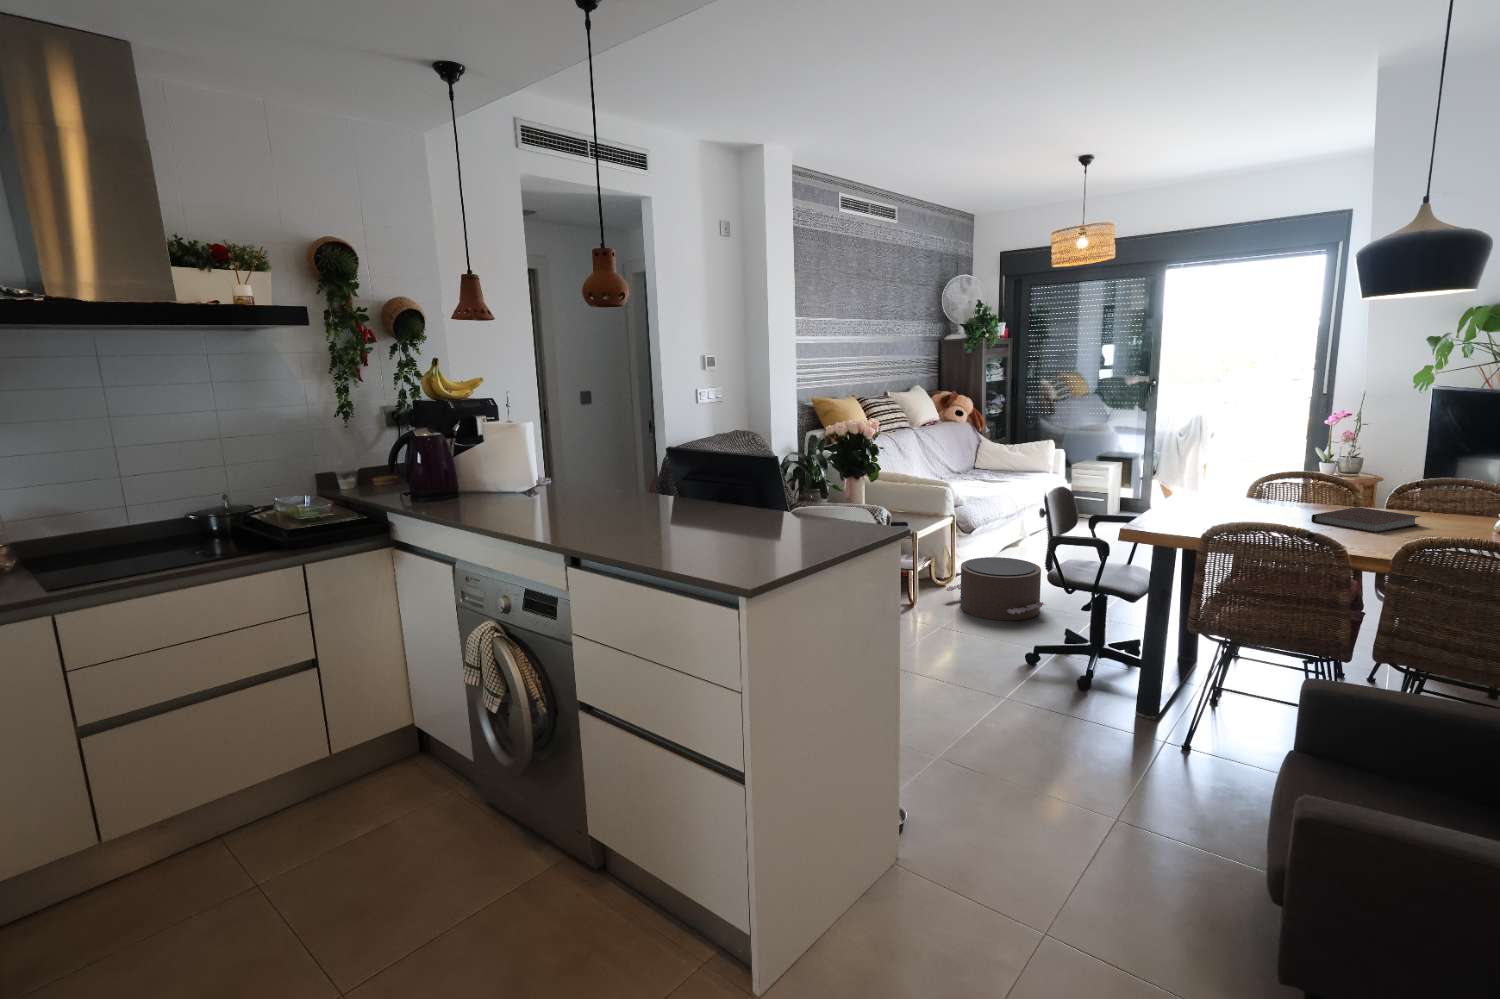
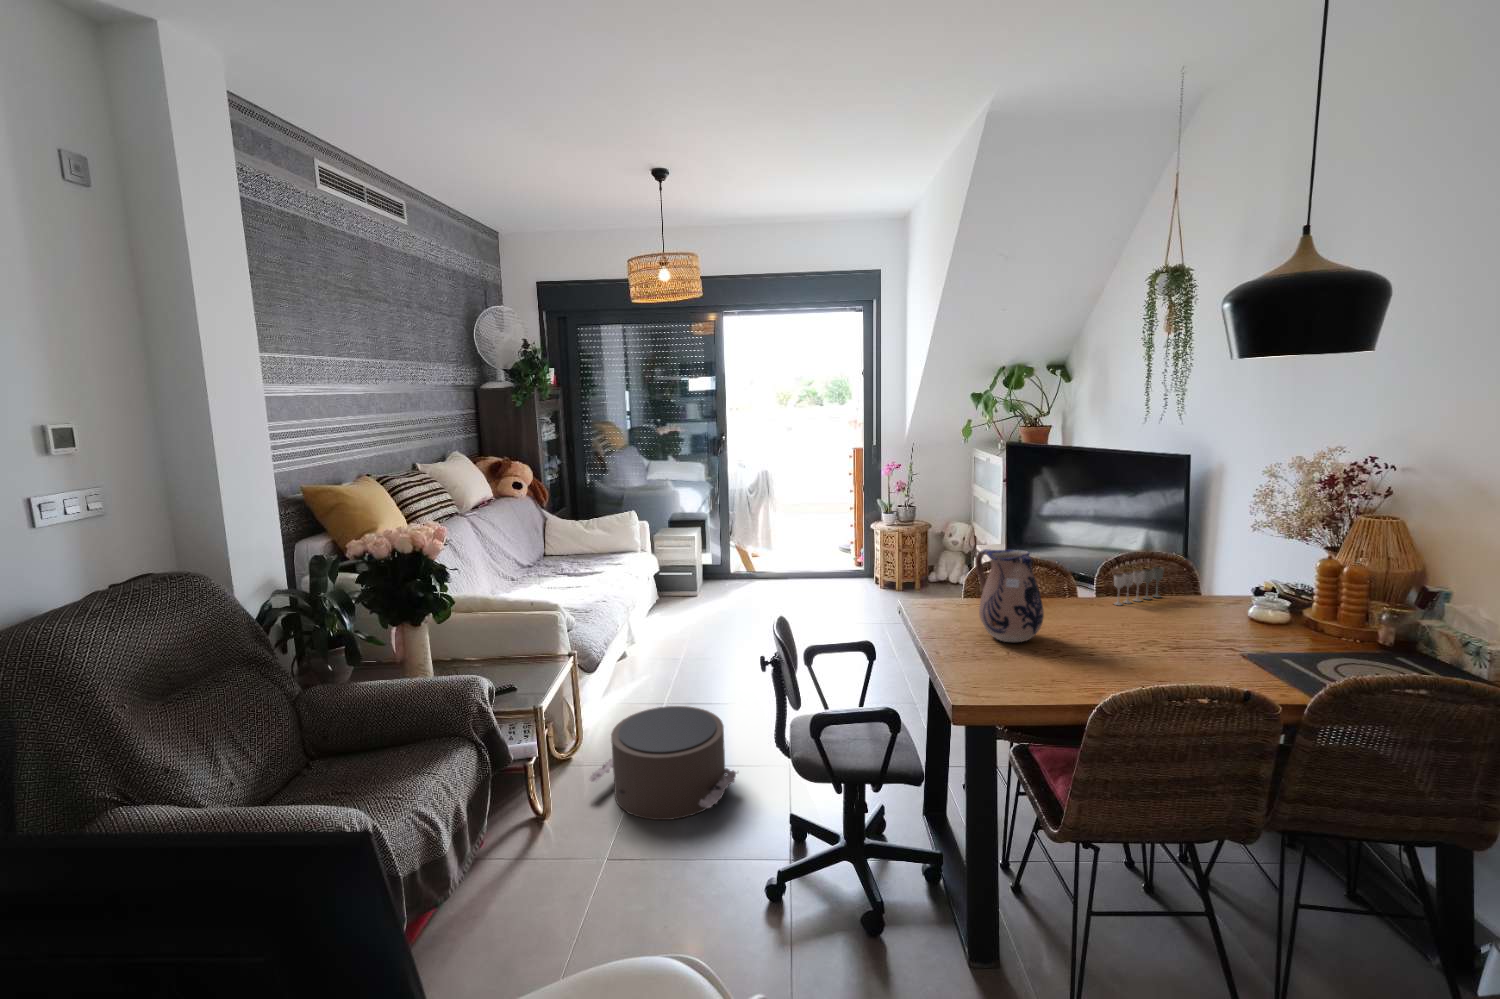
ceramic pitcher: none [1205,447,1259,515] -> present [975,549,1044,642]
wine glass: none [1380,486,1454,514] -> present [1114,567,1164,605]
notebook: present [1311,507,1420,533] -> none [1104,607,1188,651]

